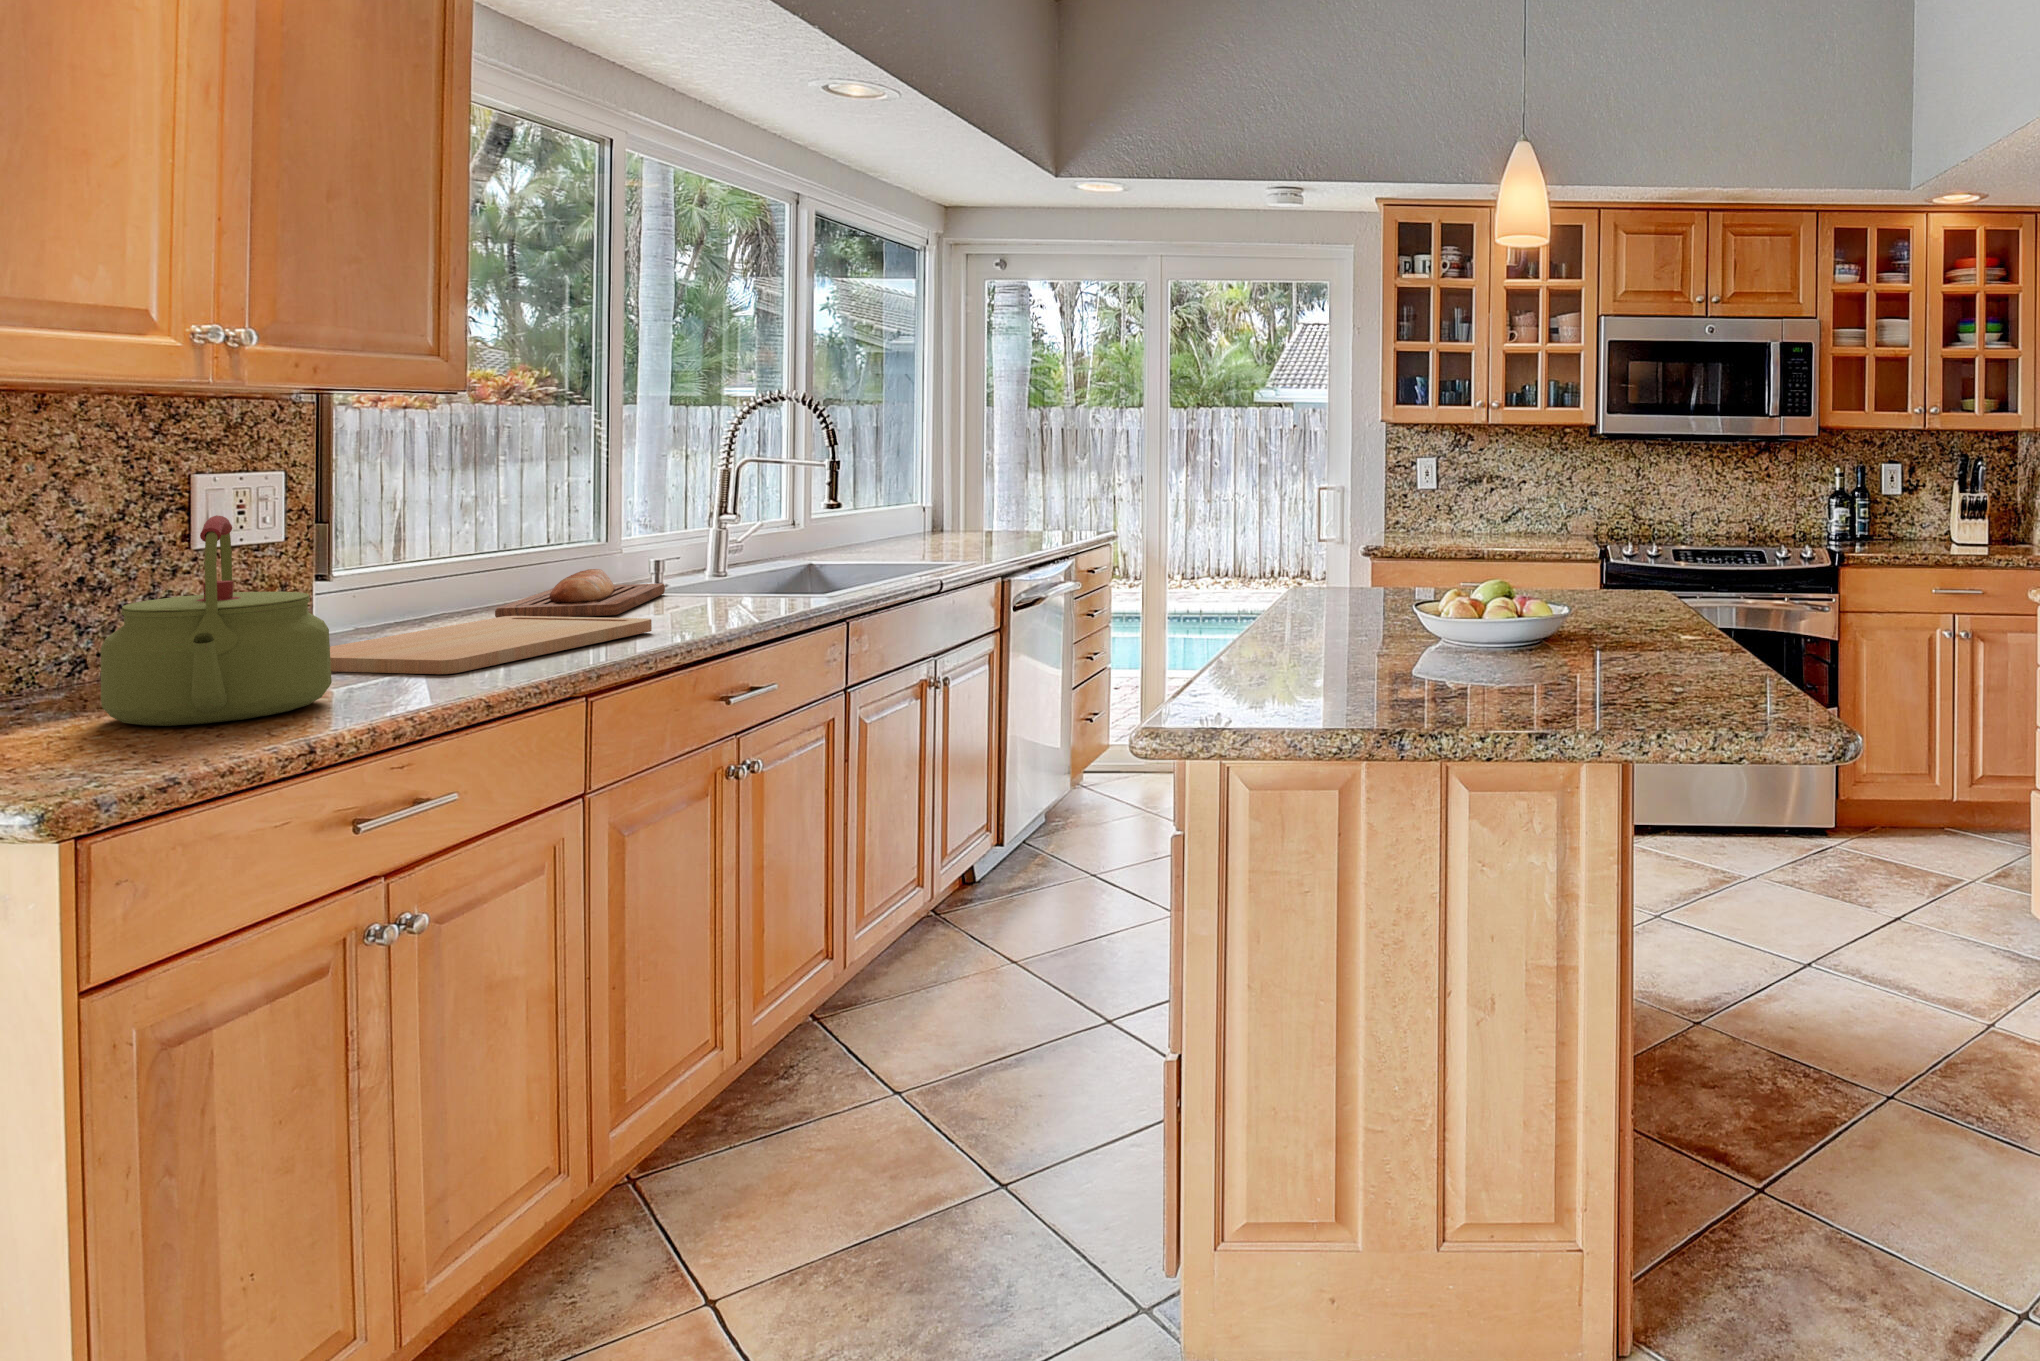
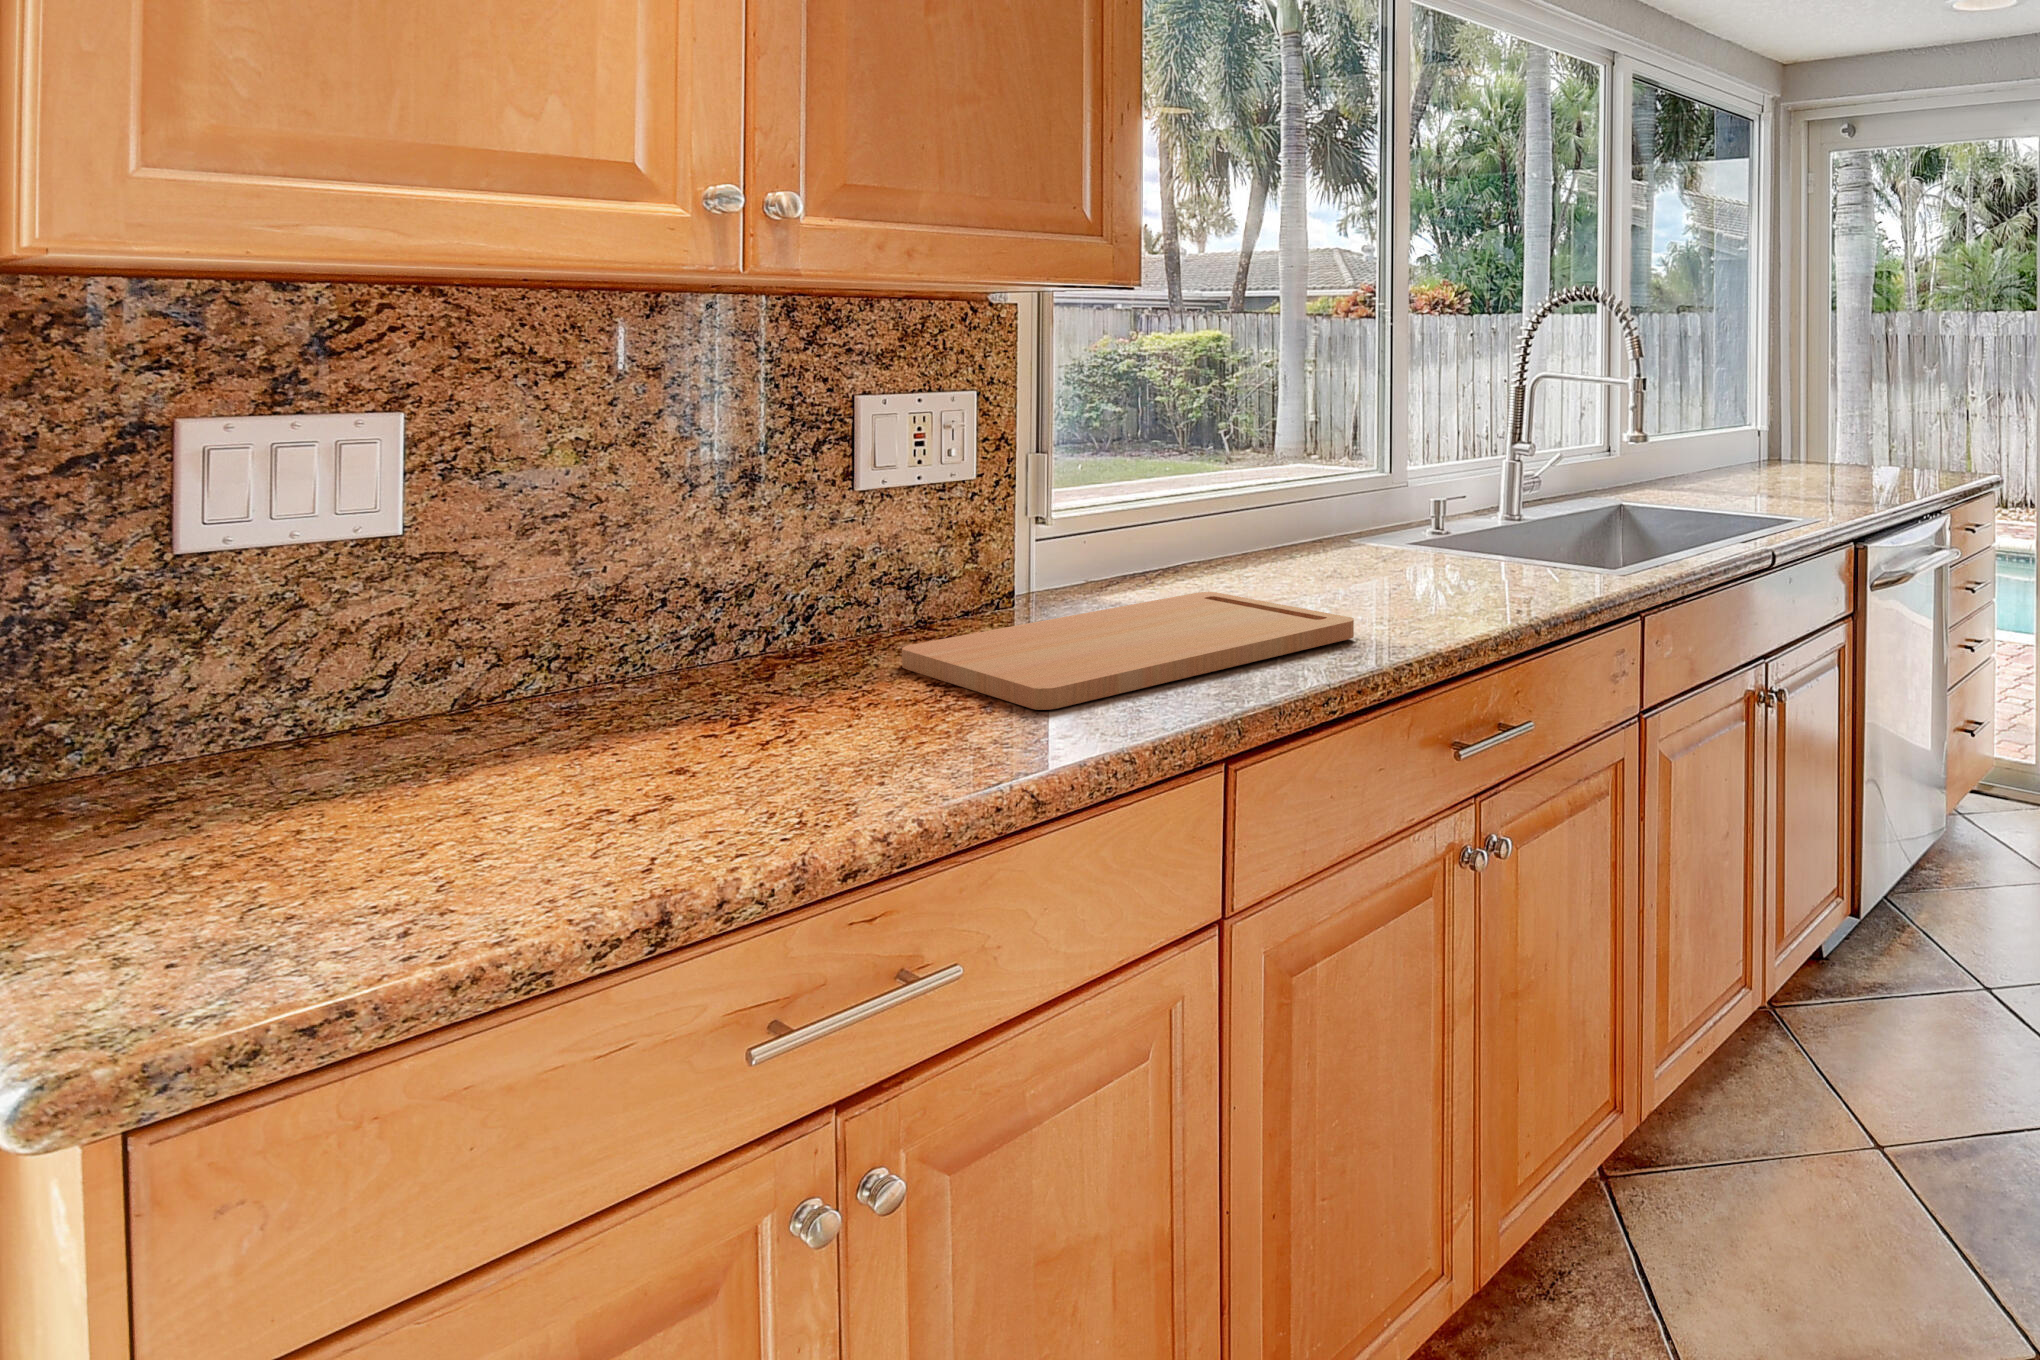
kettle: present [101,515,332,726] -> none [553,466,851,799]
bread loaf: present [495,569,665,618] -> none [1210,521,1422,595]

